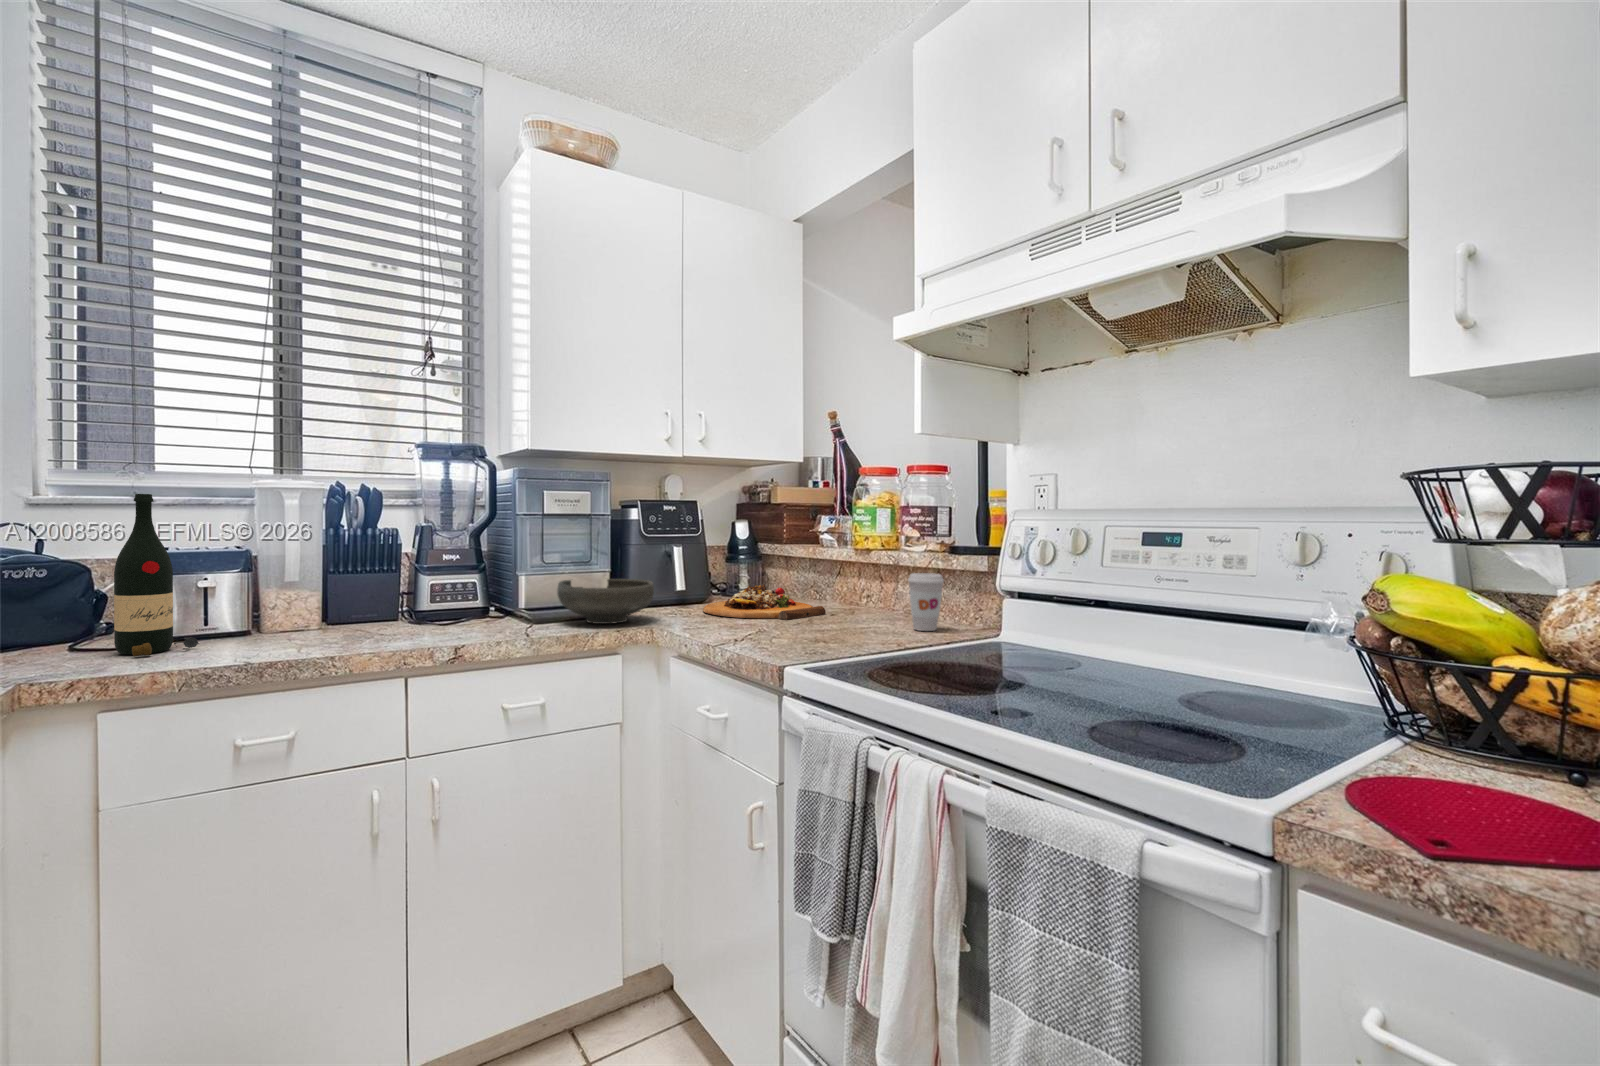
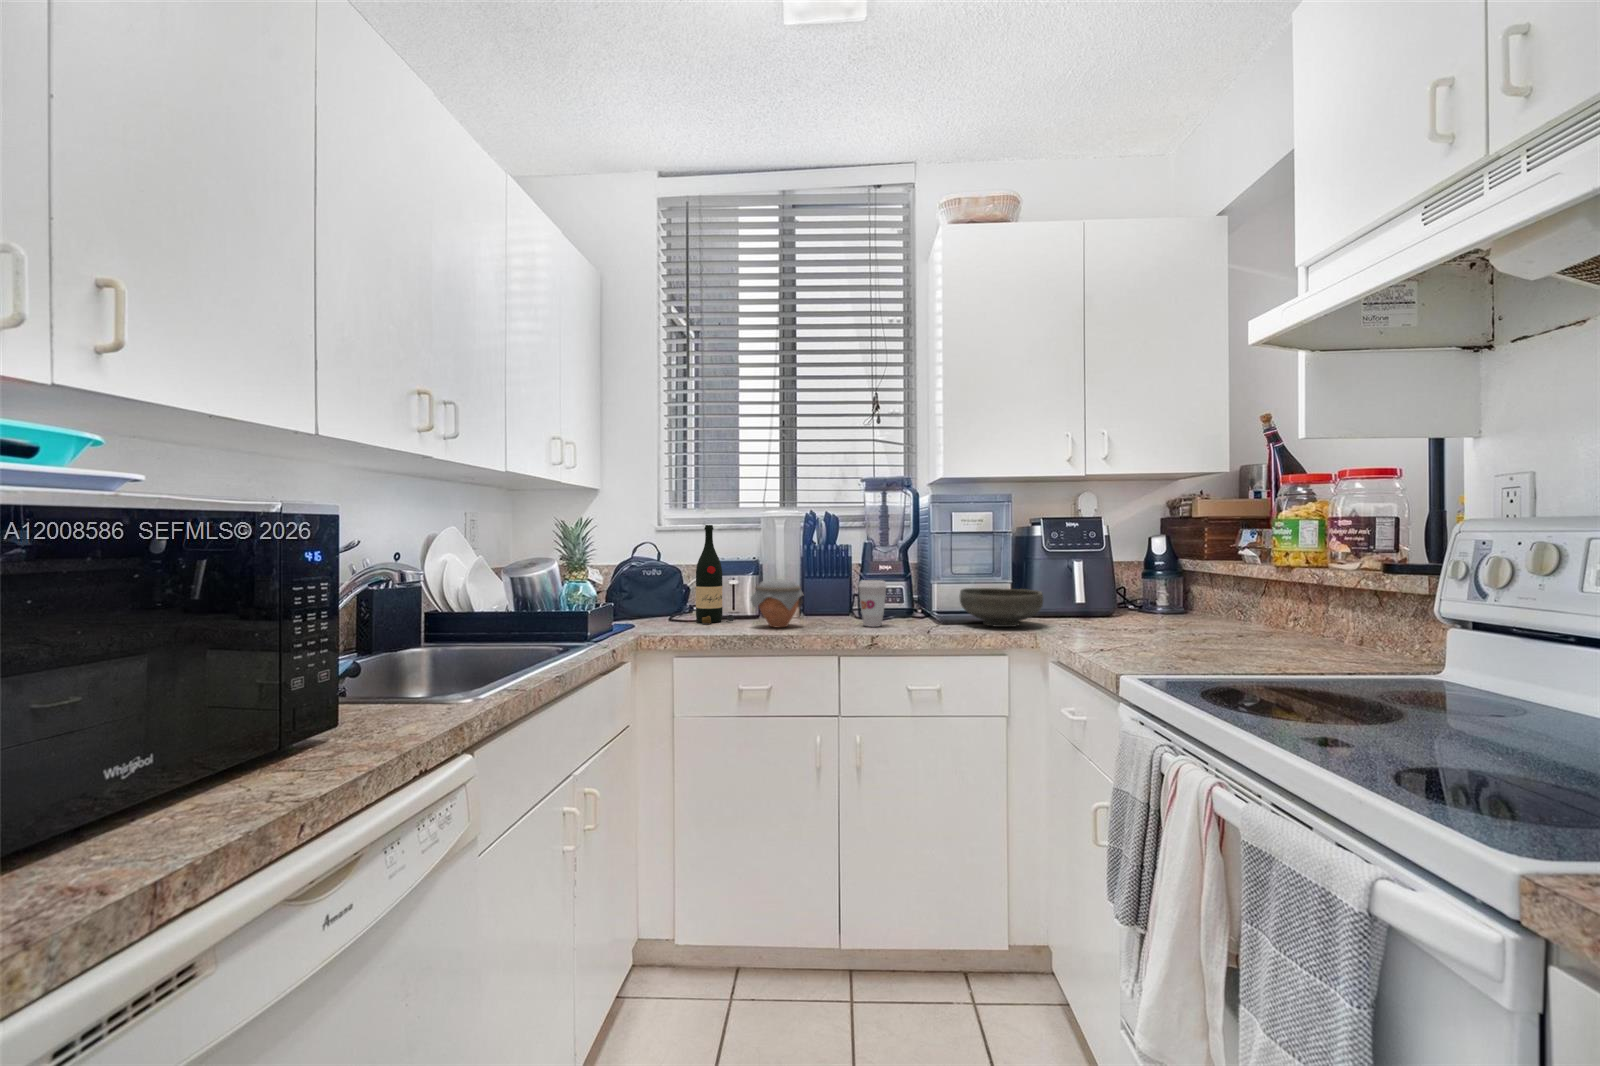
coffee cup: present [908,573,944,631] -> present [859,580,887,627]
jar: none [240,579,338,651] -> present [751,580,804,628]
cutting board: present [703,585,826,620] -> none [1098,600,1235,636]

